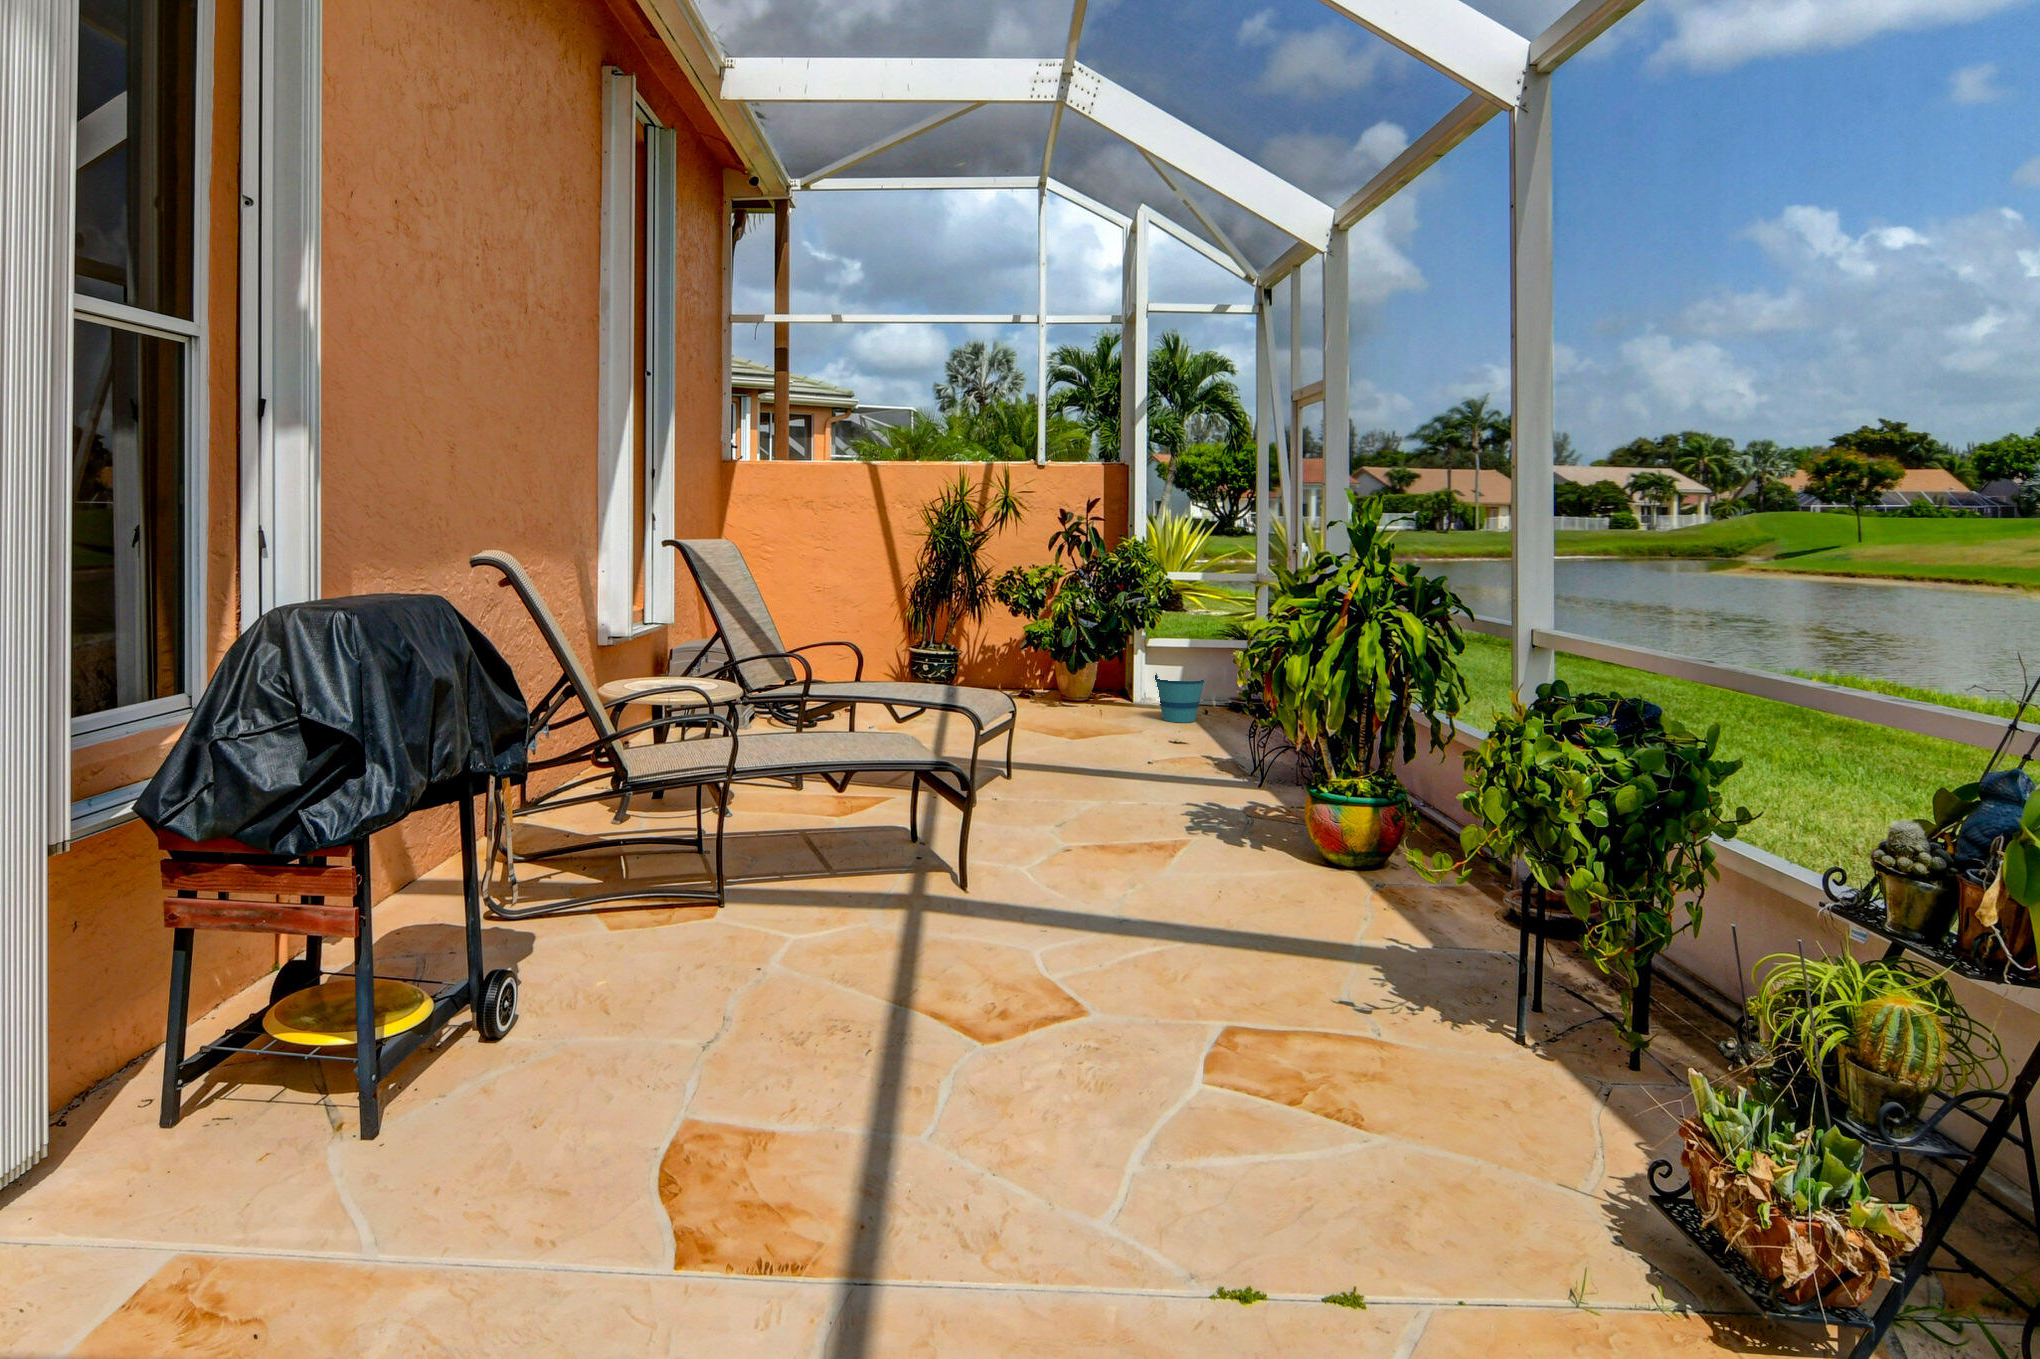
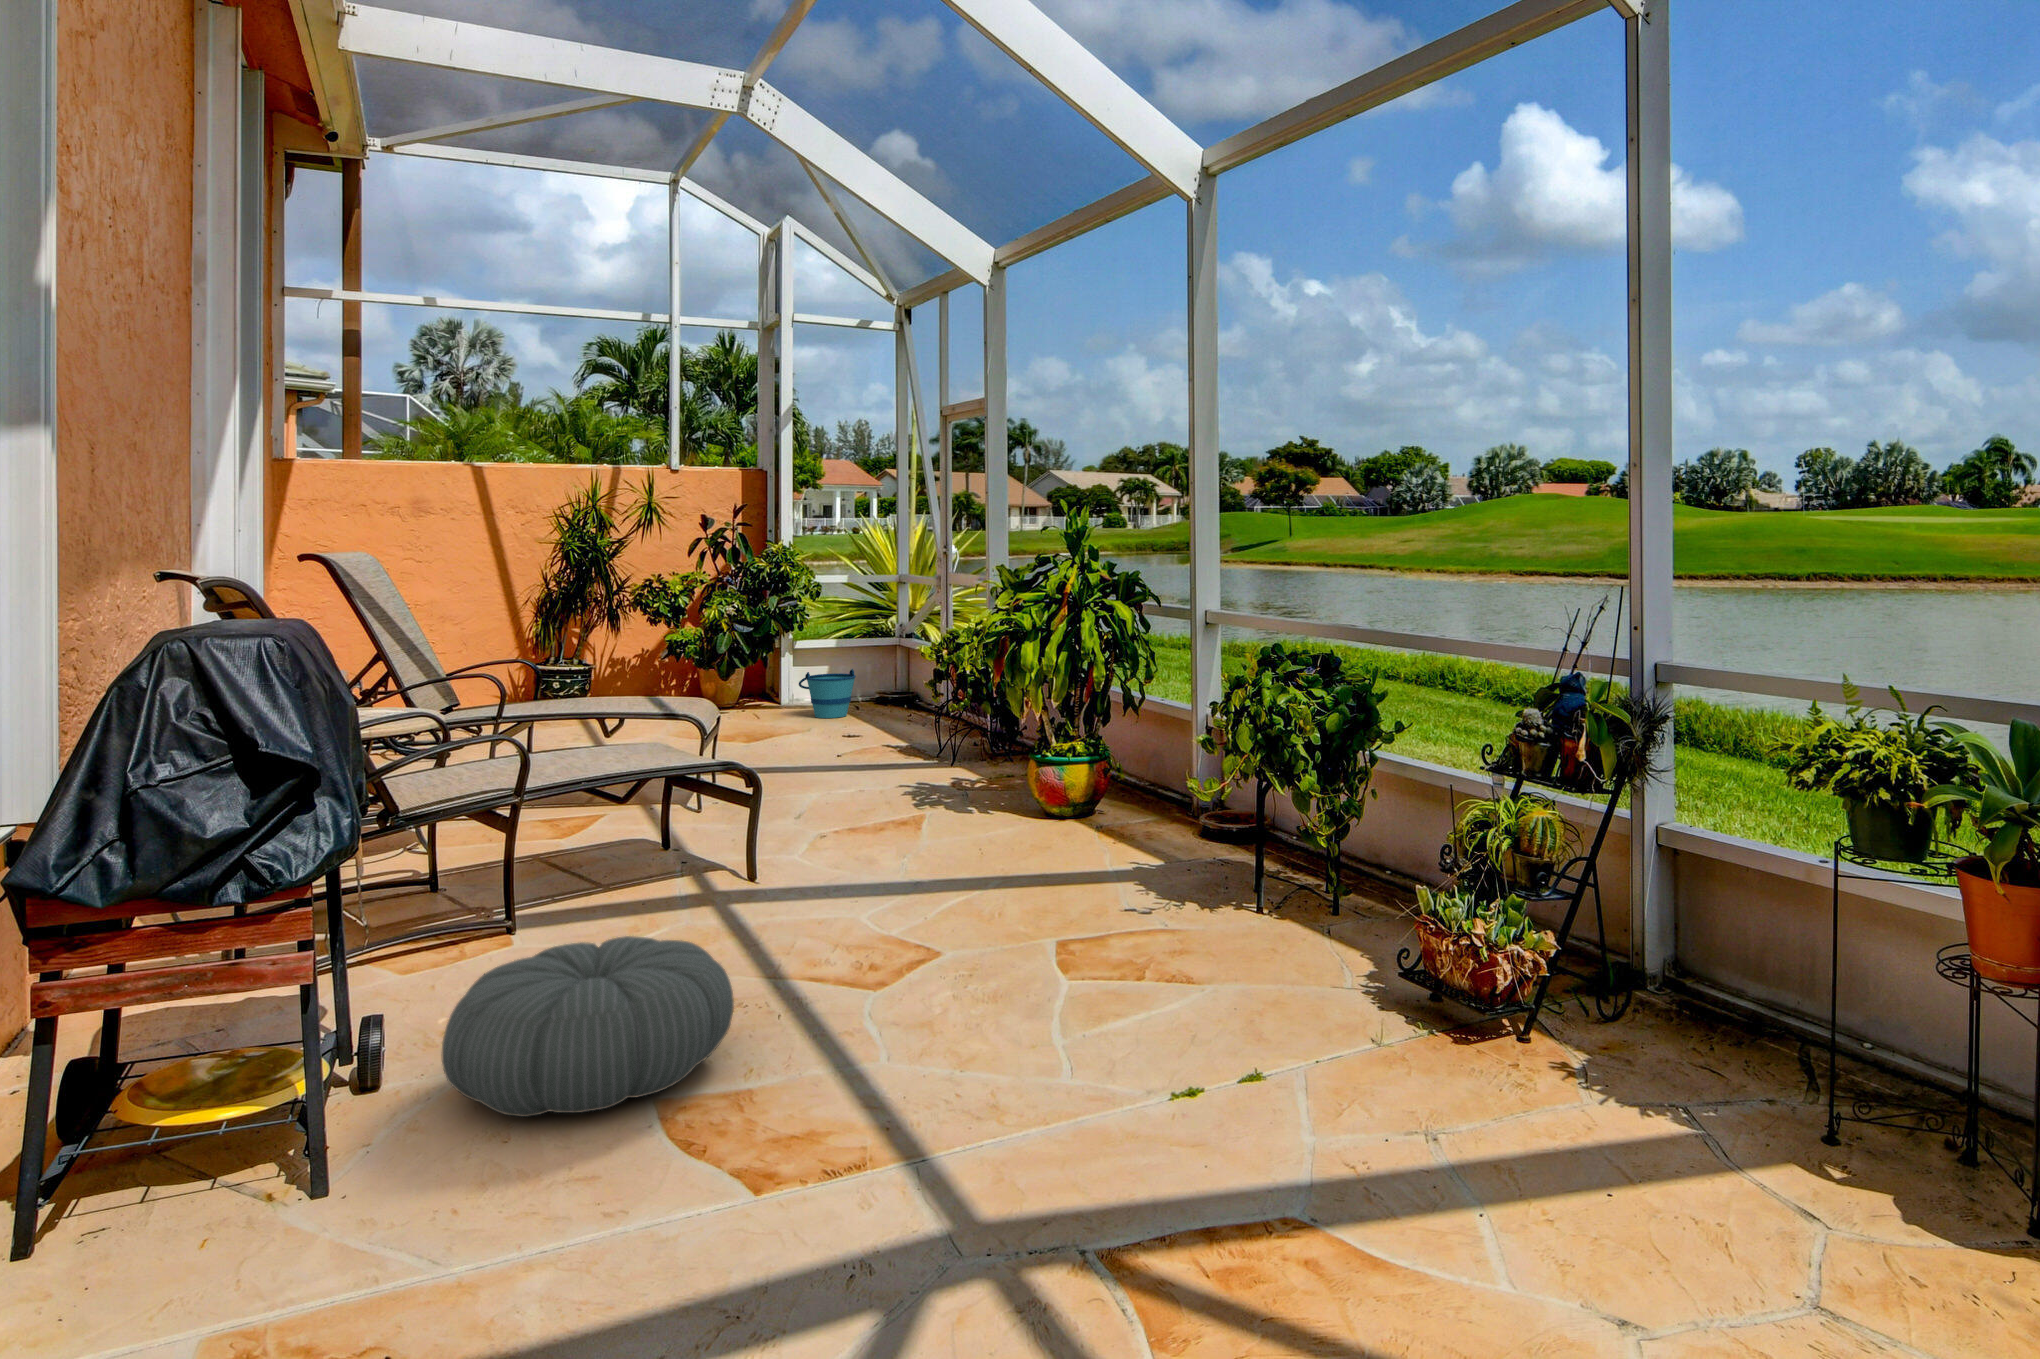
pouf: none [549,919,814,1097] -> present [442,936,734,1117]

